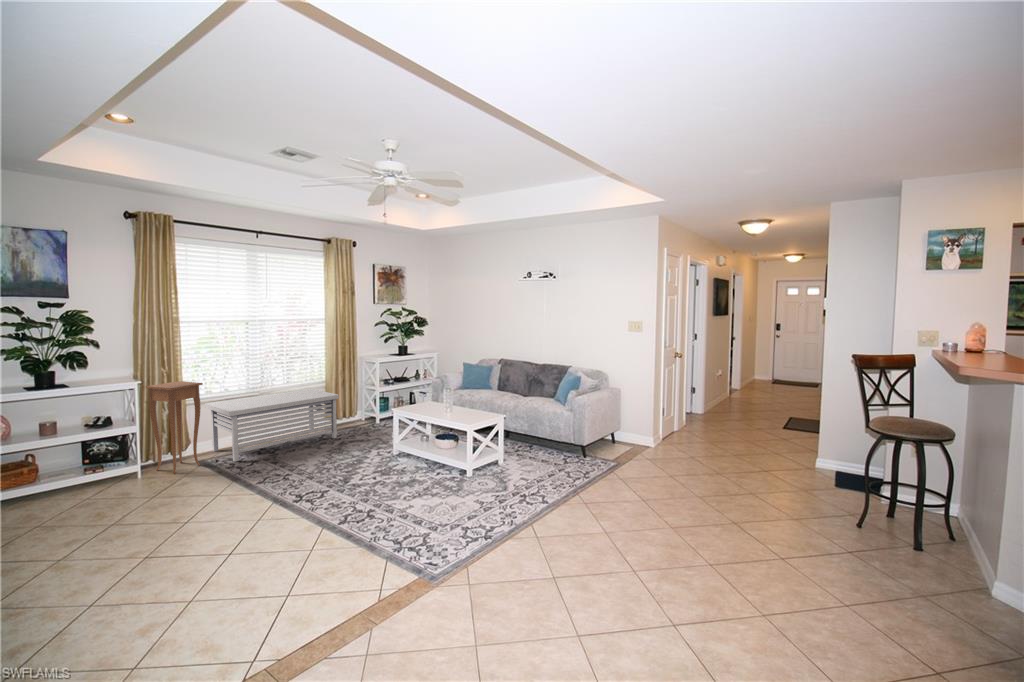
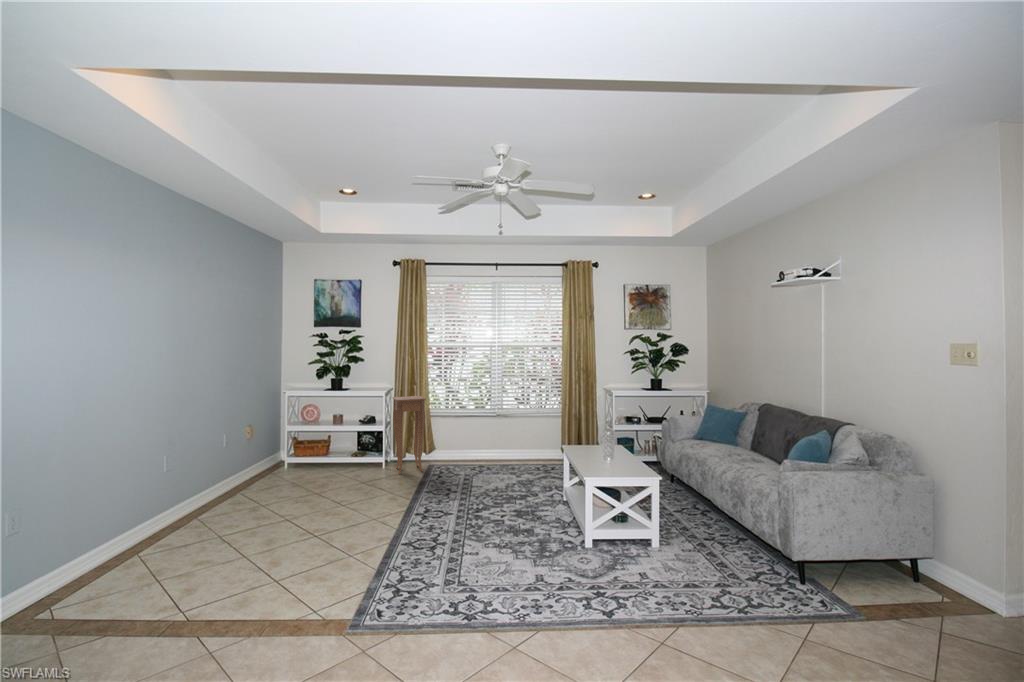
storage bench: present [205,389,339,462] -> none [439,417,549,475]

